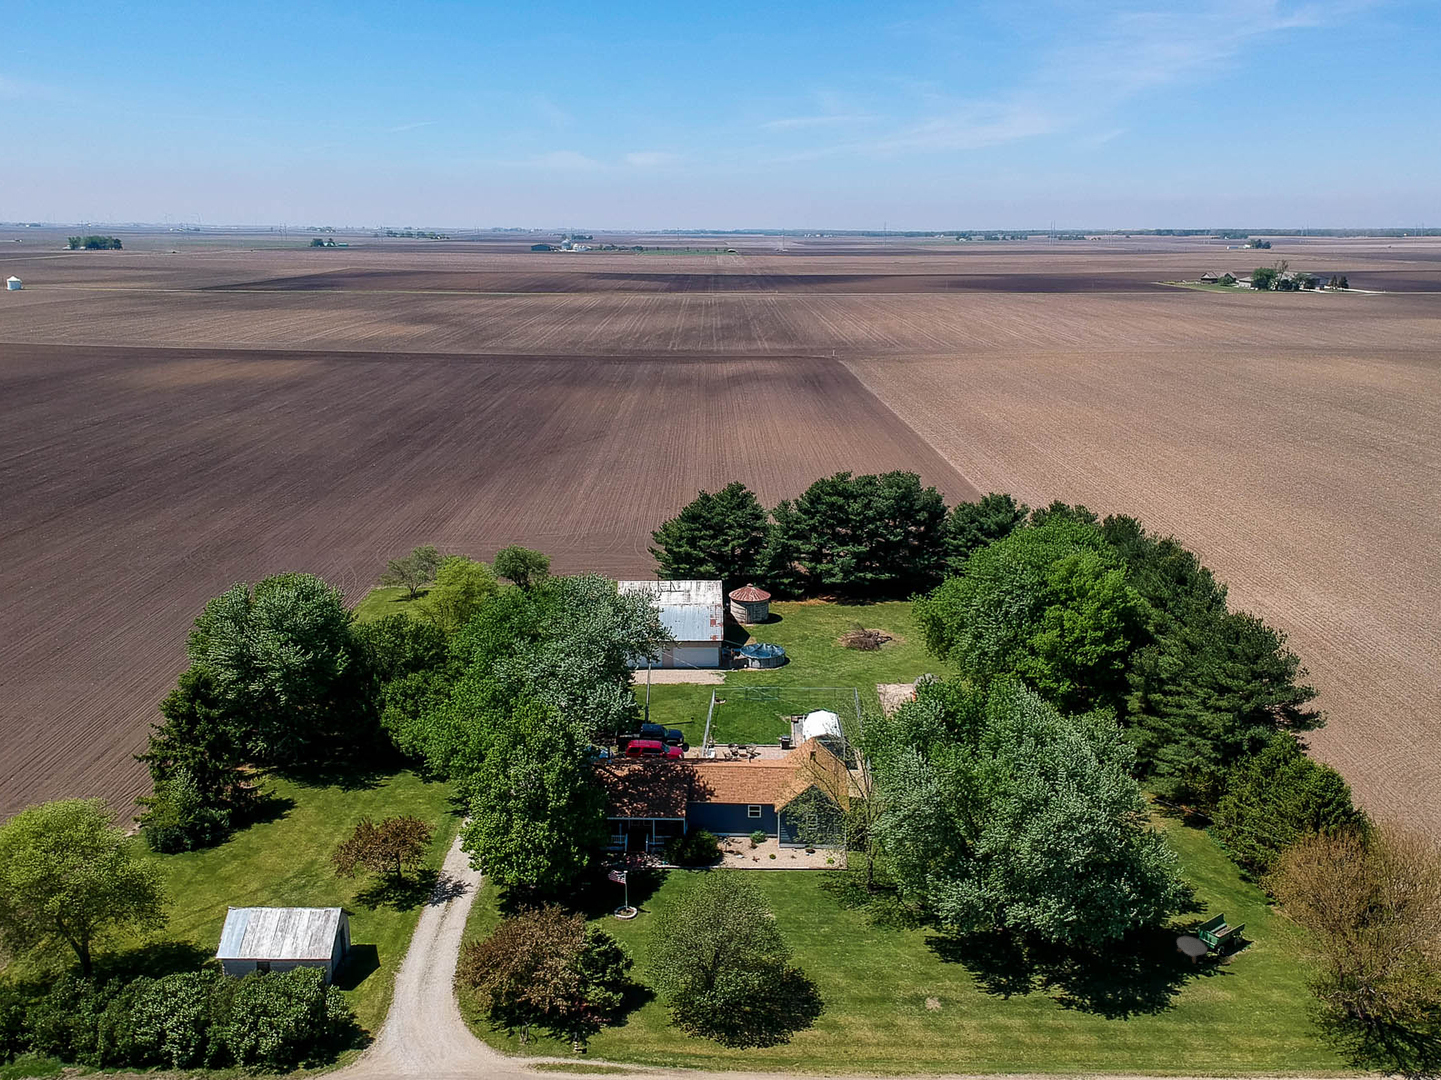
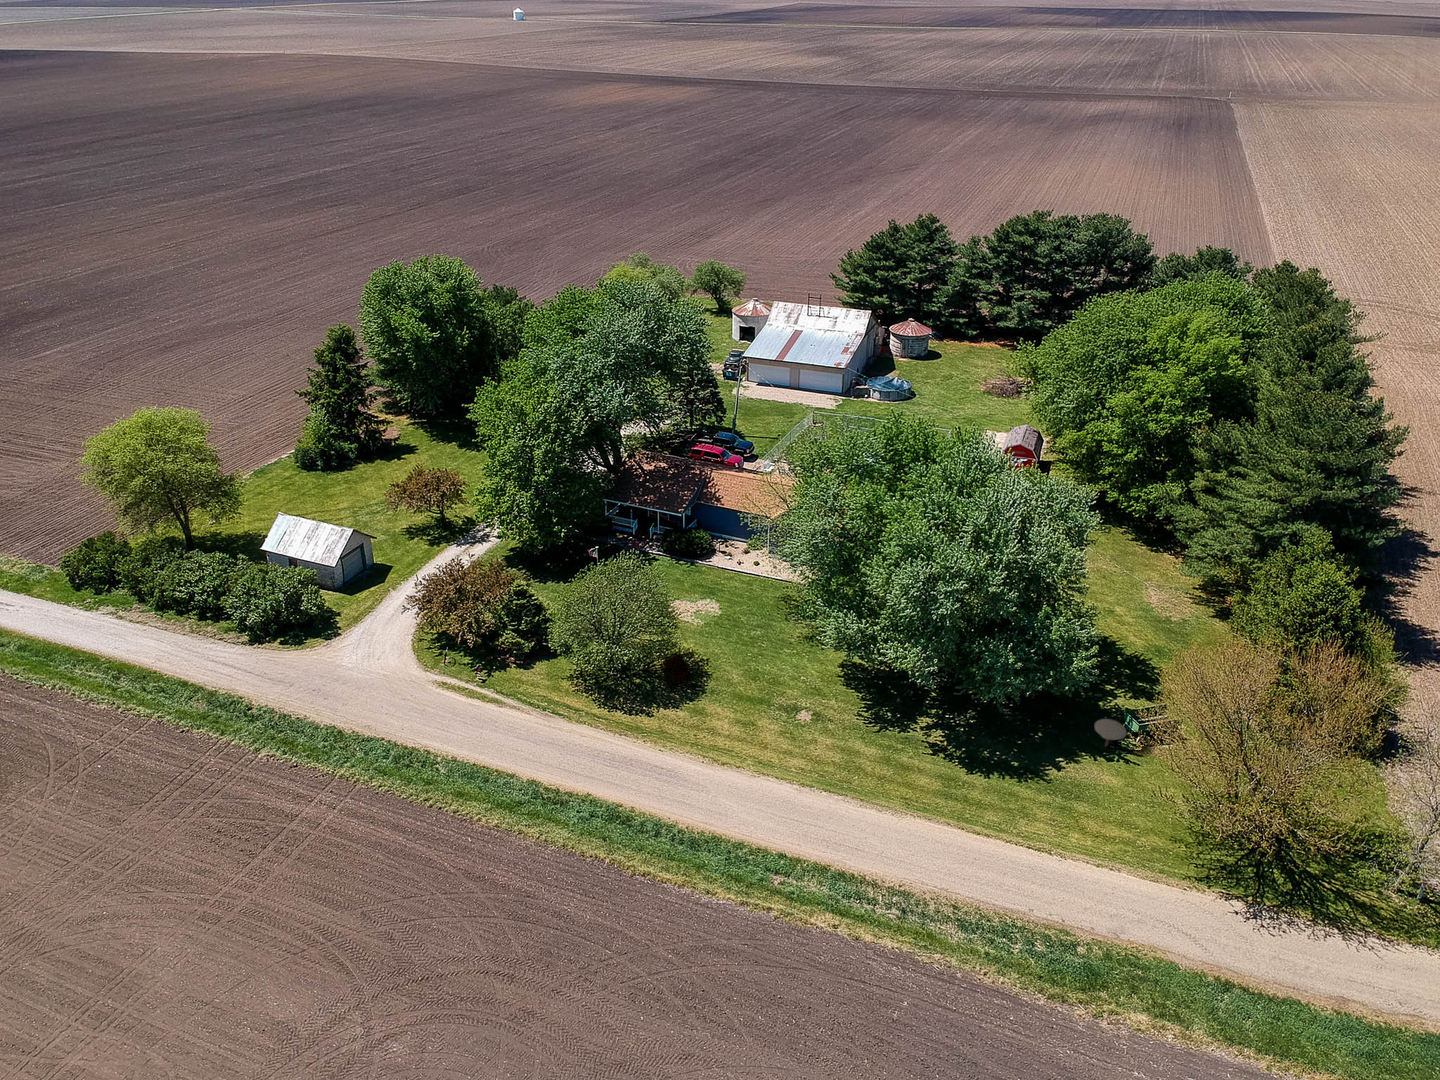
lounge chair: none [774,965,807,1009] -> present [661,653,694,689]

